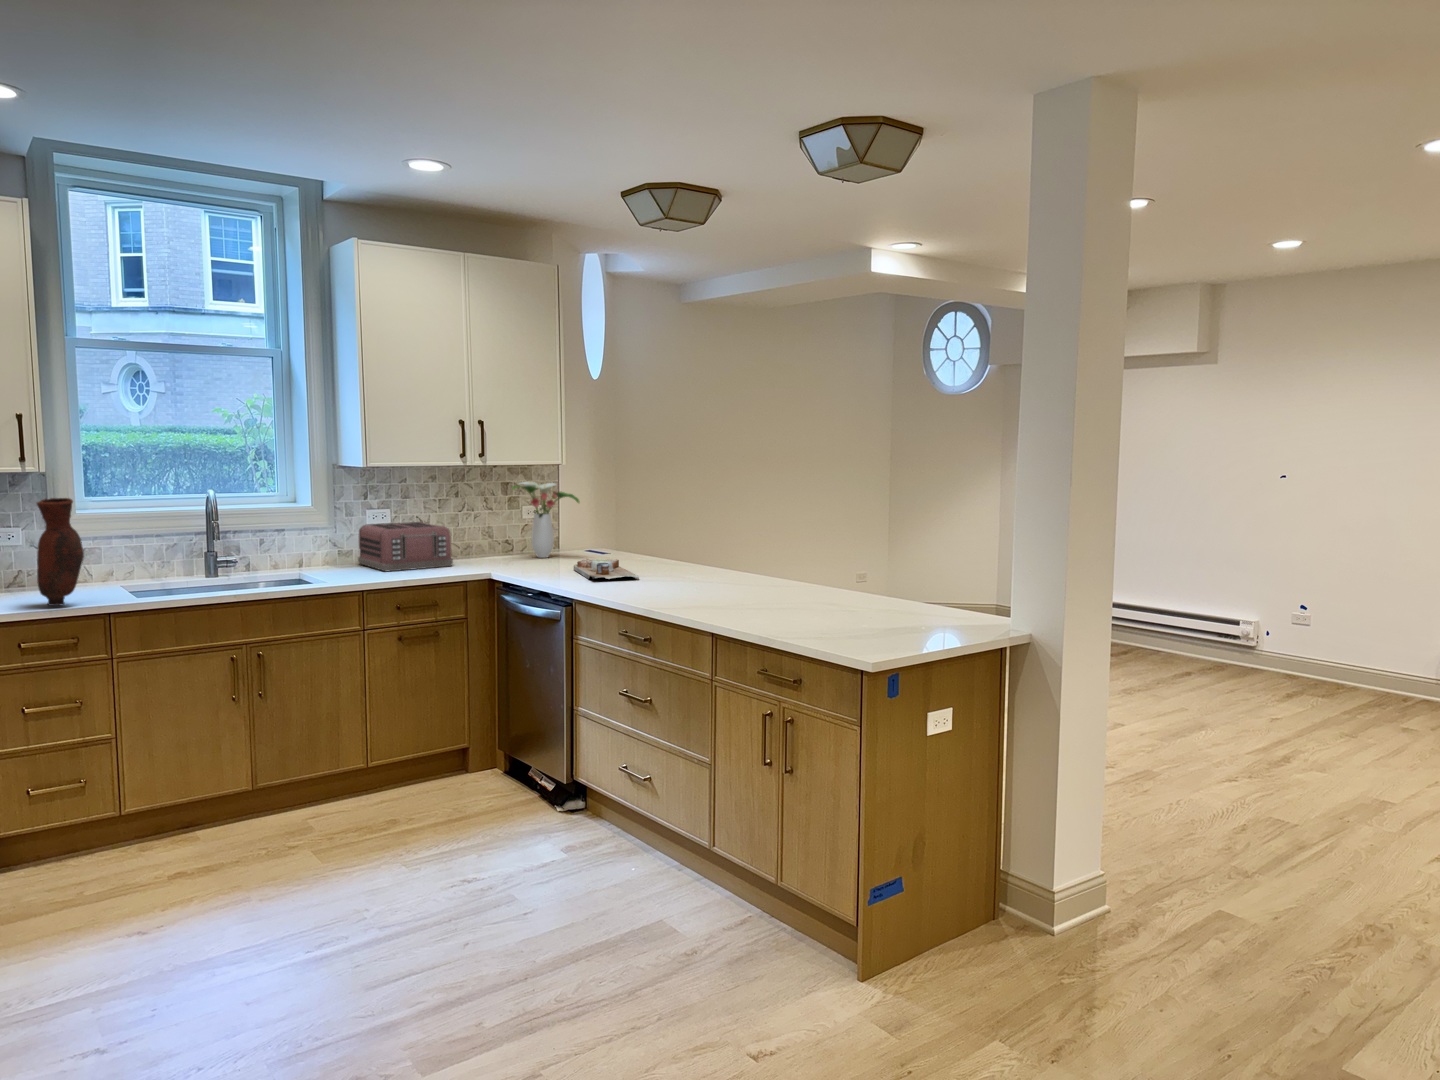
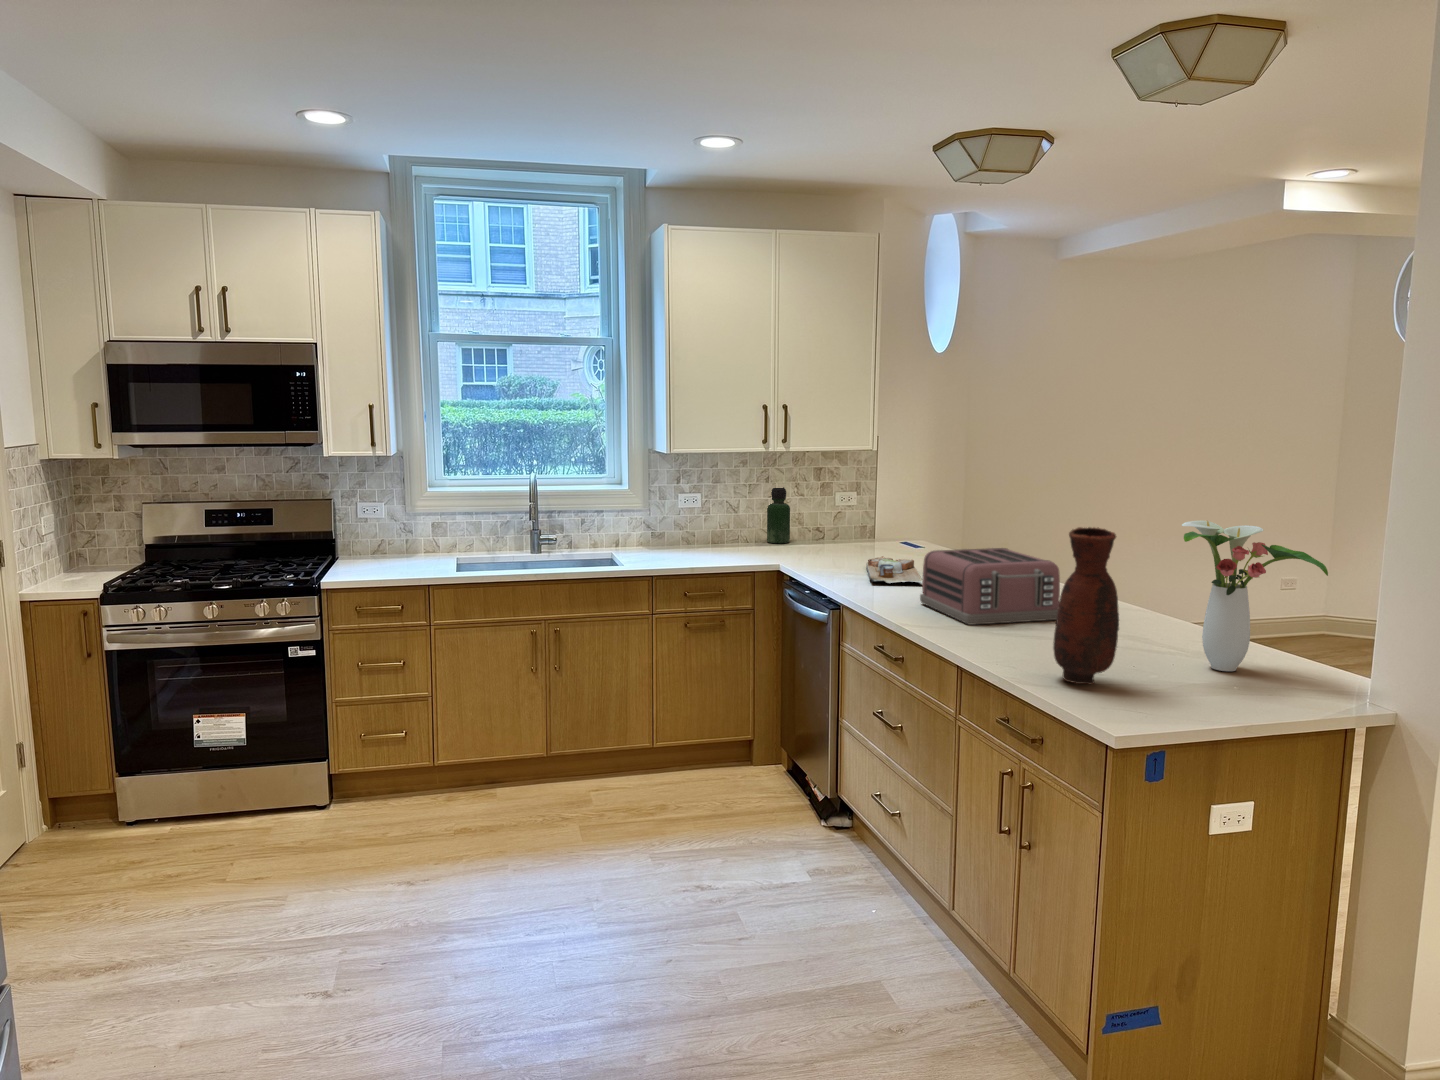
flower arrangement: present [512,482,580,558] -> present [1182,521,1328,671]
vase: present [37,498,84,606] -> present [1053,527,1119,684]
bottle: none [456,502,479,556] -> present [767,487,790,543]
toaster: present [358,522,453,571] -> present [920,548,1060,625]

